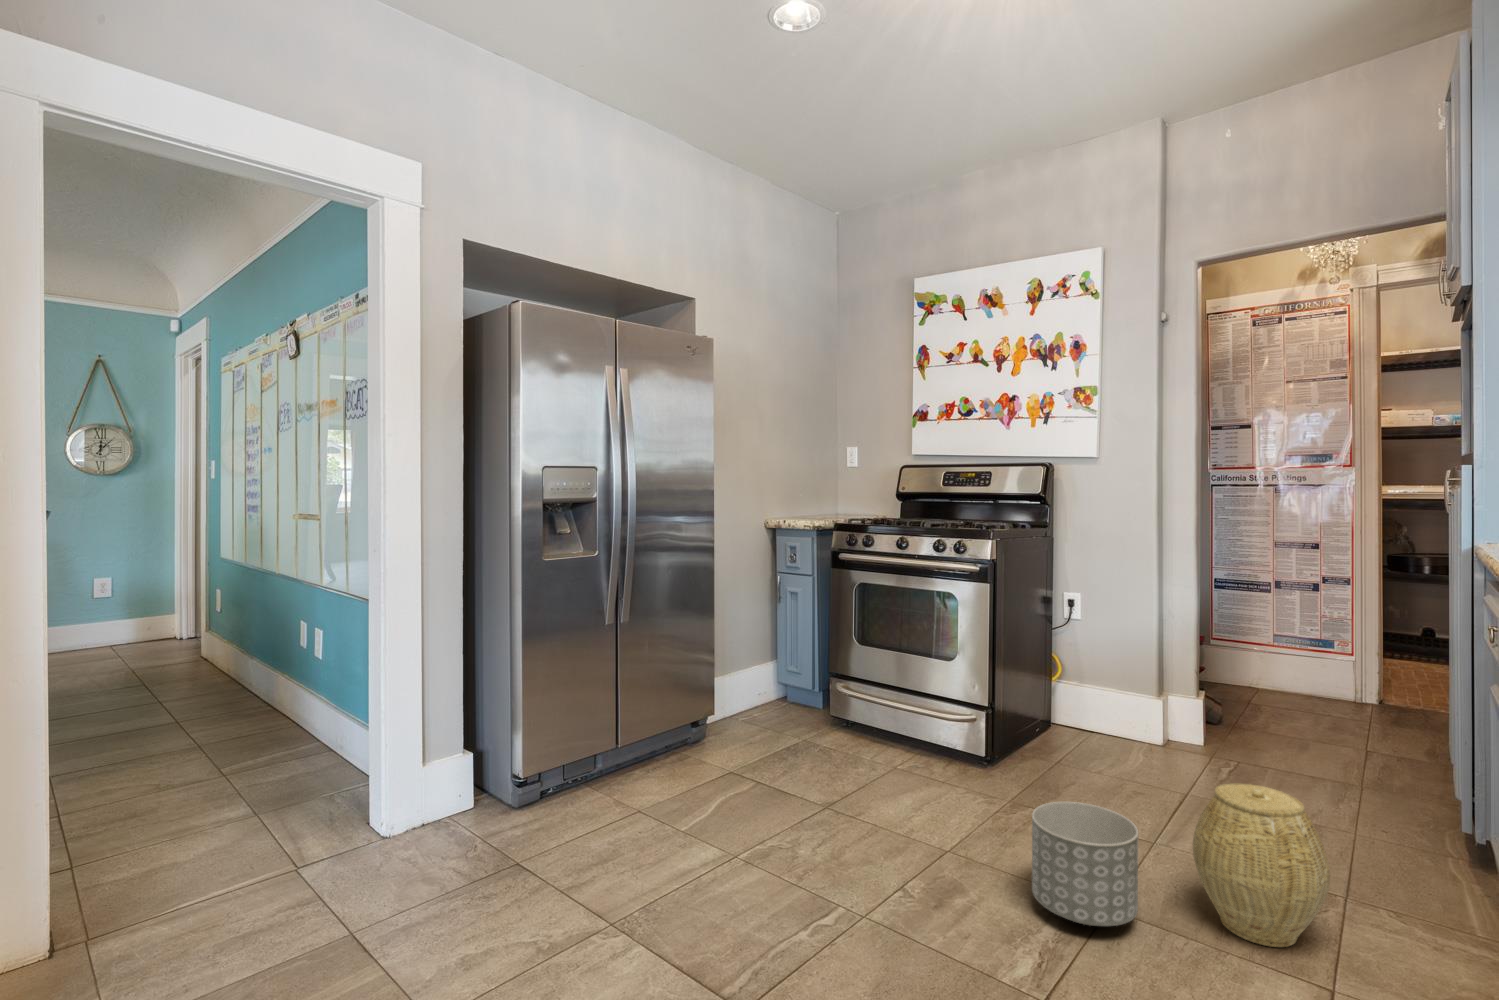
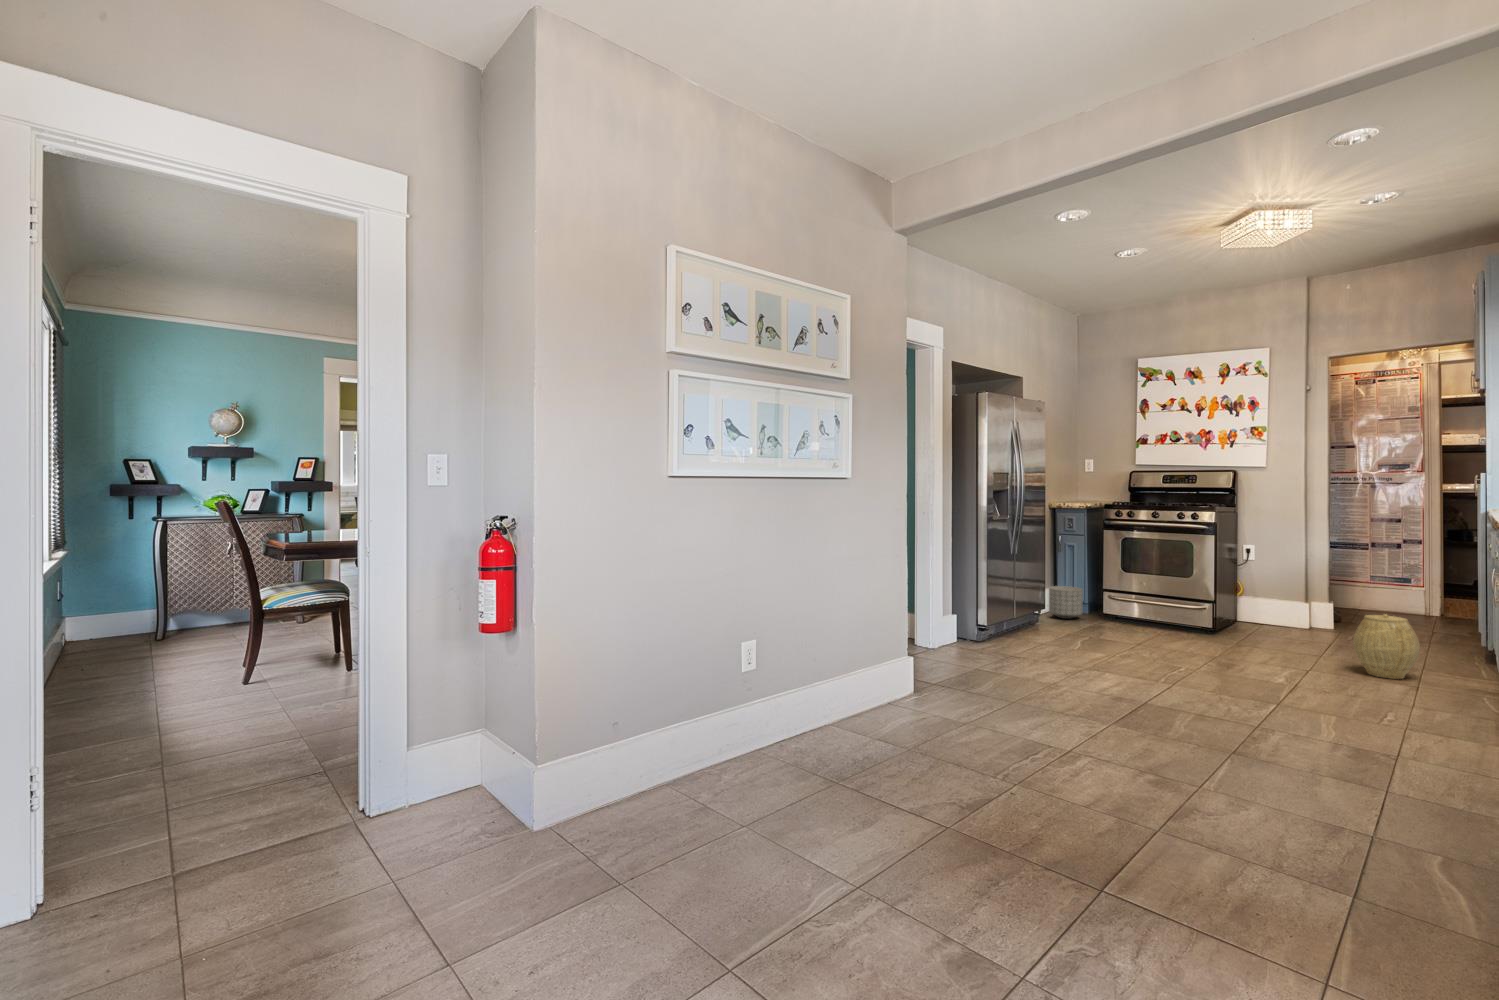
planter: present [1032,802,1138,926] -> present [1049,586,1083,619]

